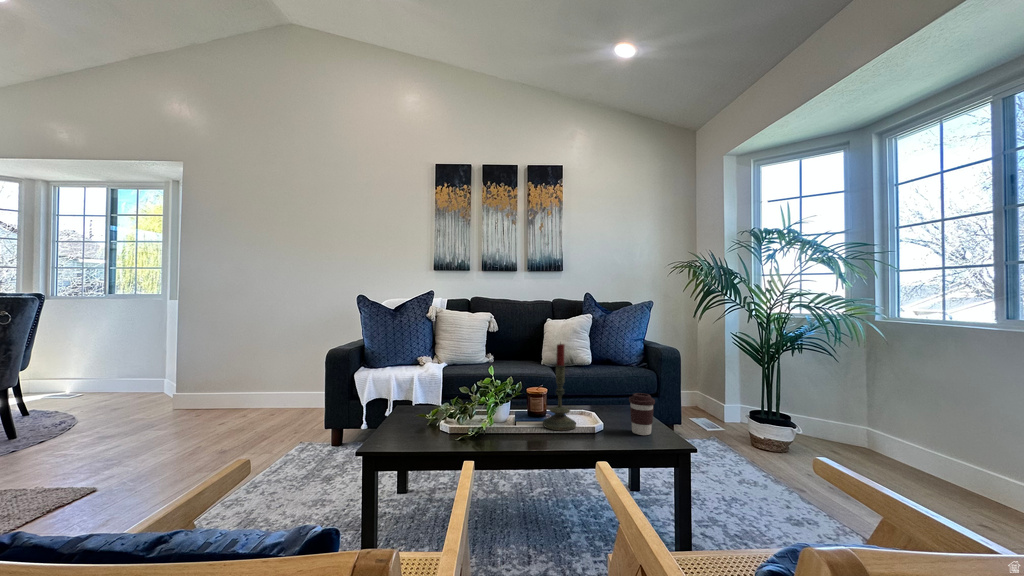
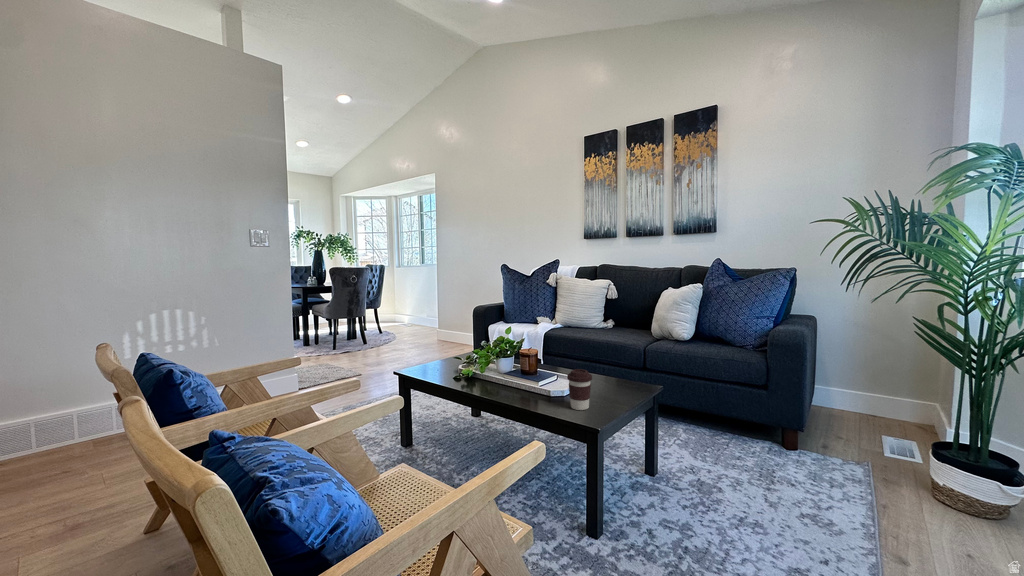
candle: present [543,344,576,431] -> none [520,314,549,392]

